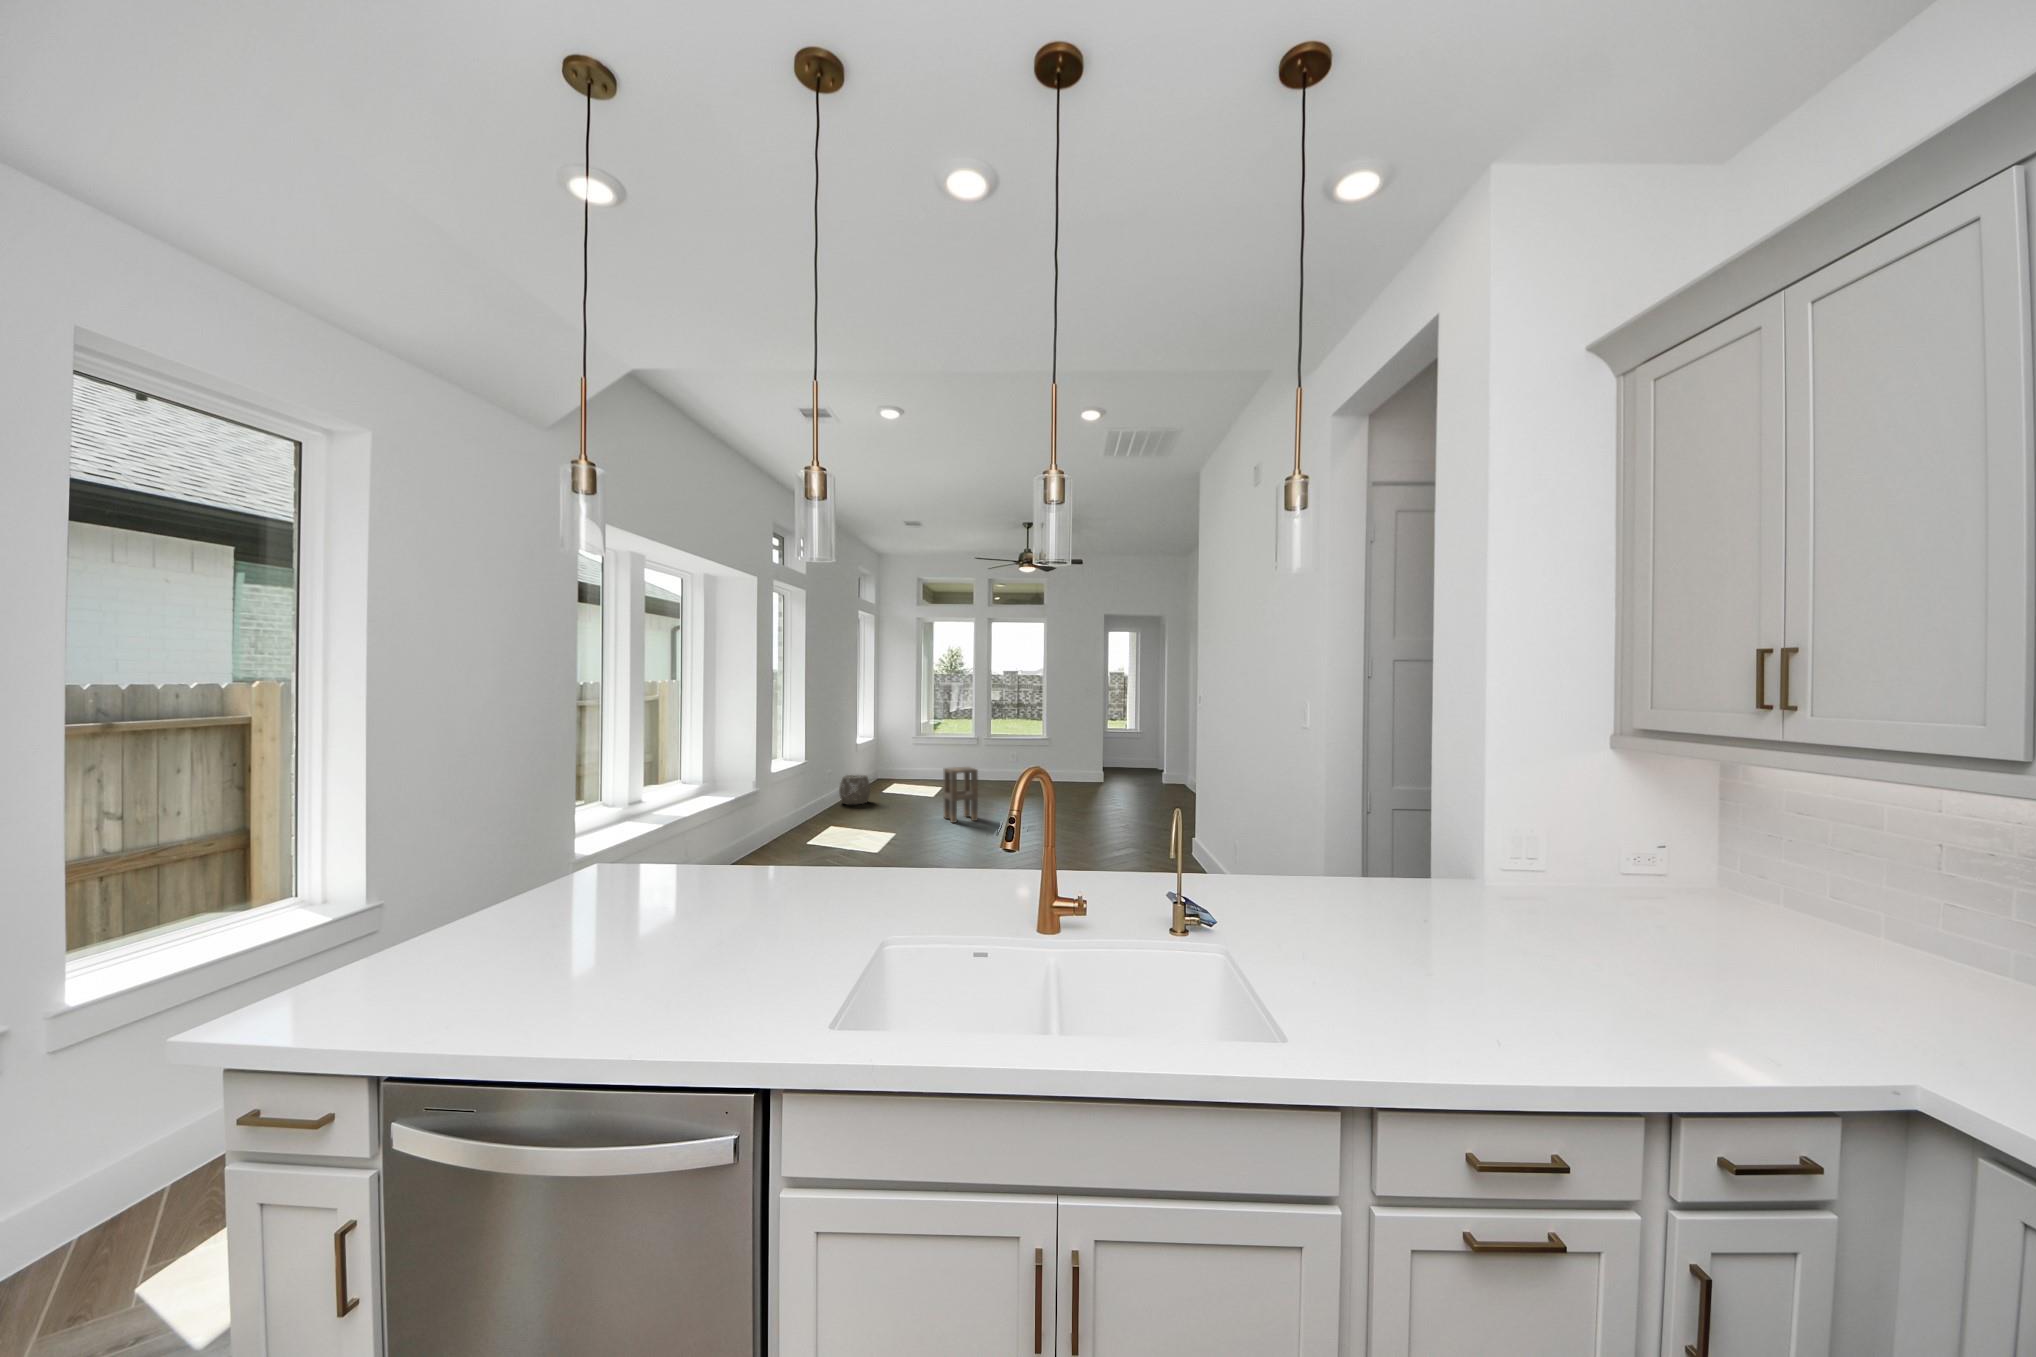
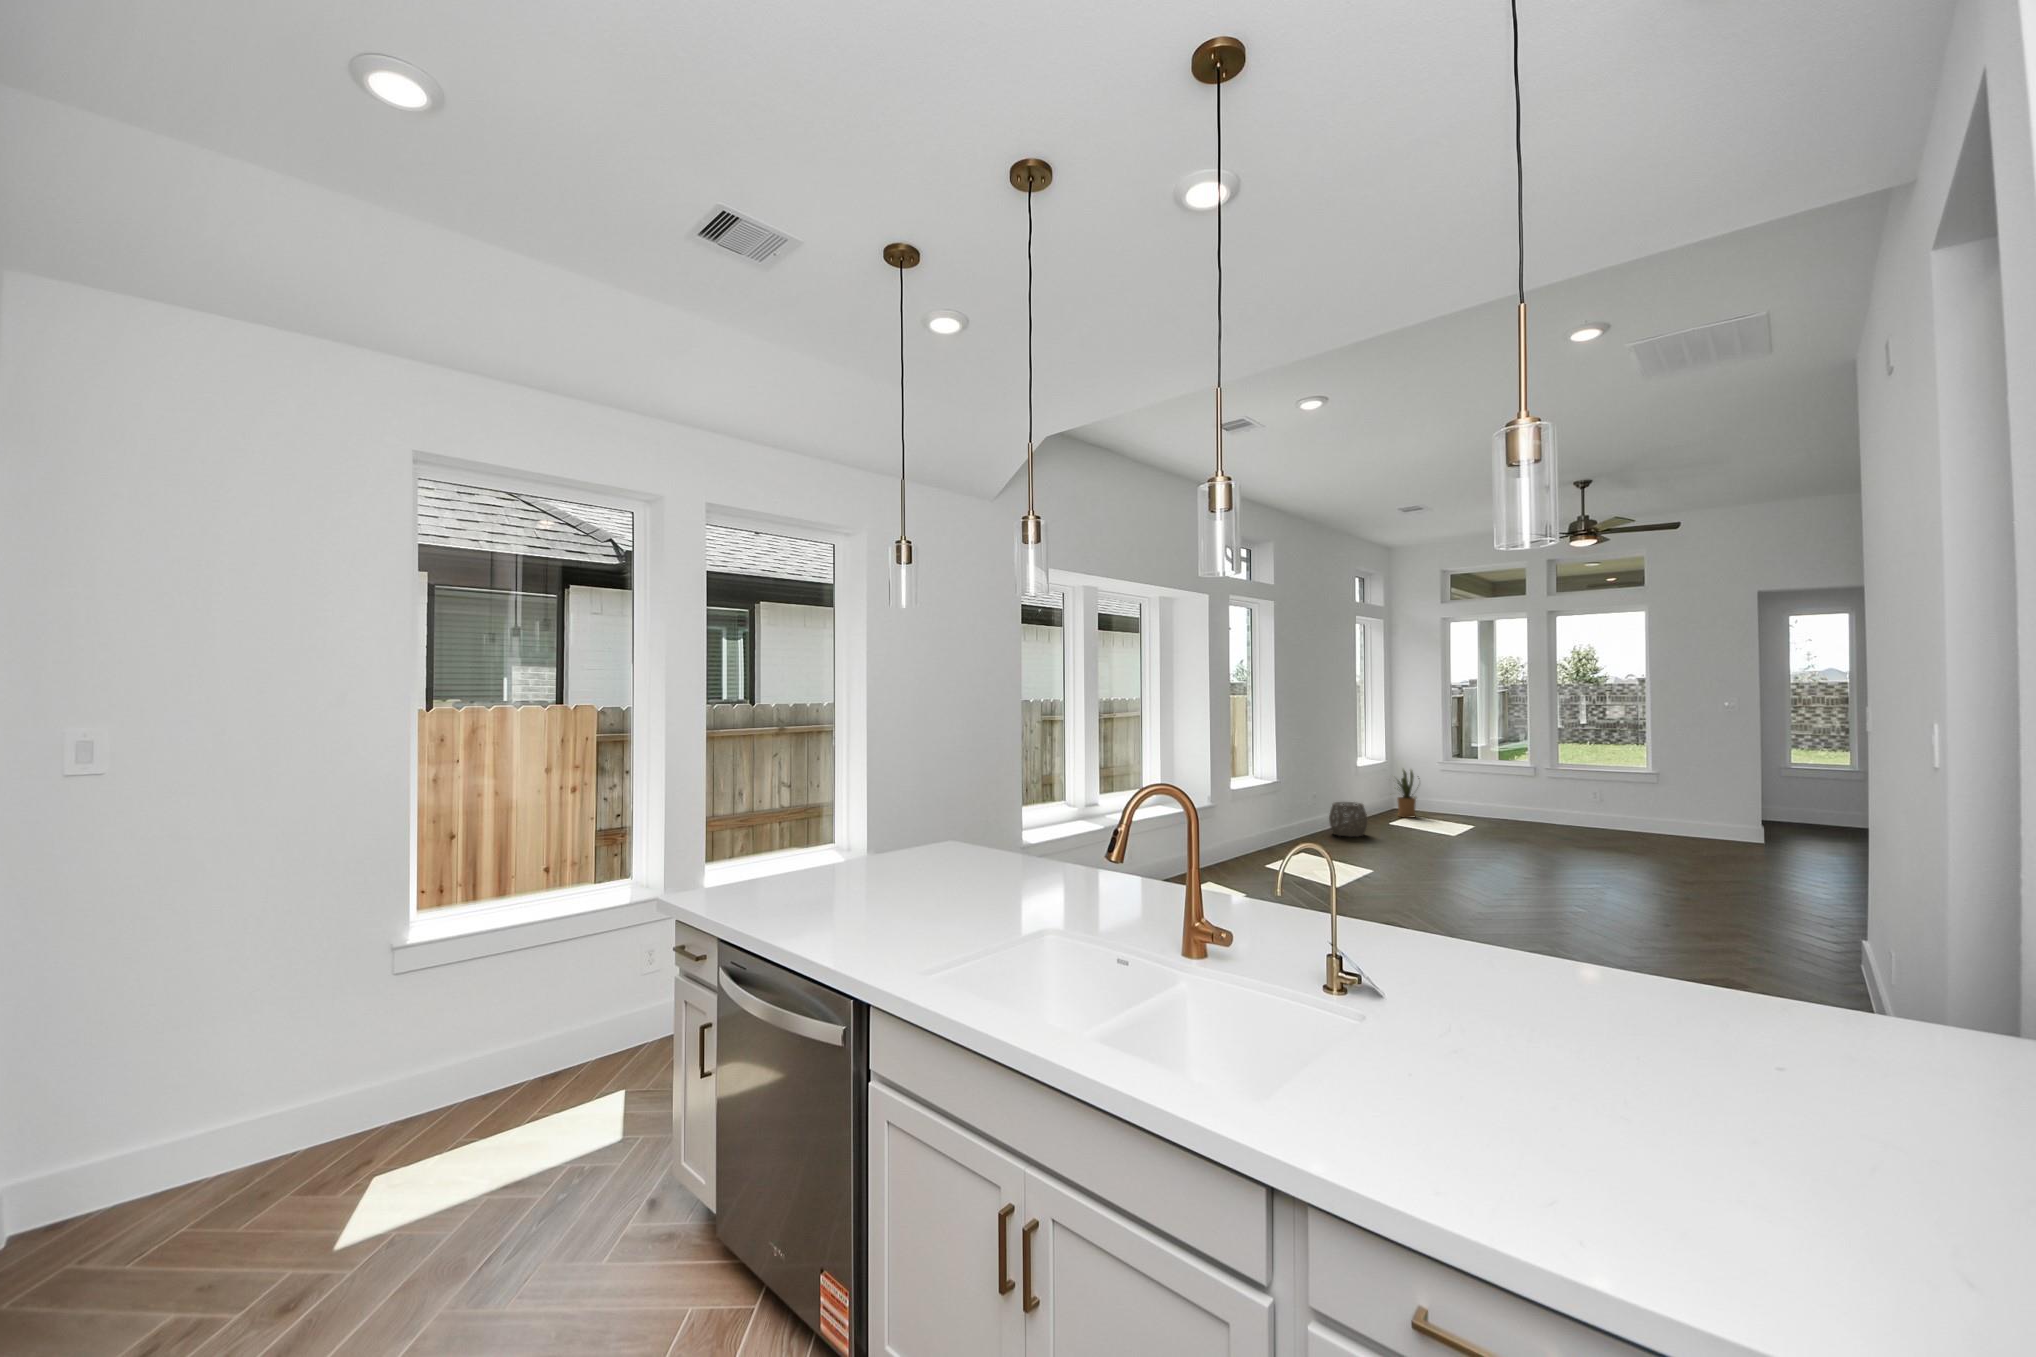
house plant: none [874,743,901,784] -> present [1398,770,1419,818]
side table: present [943,767,978,823] -> none [1449,801,1497,873]

